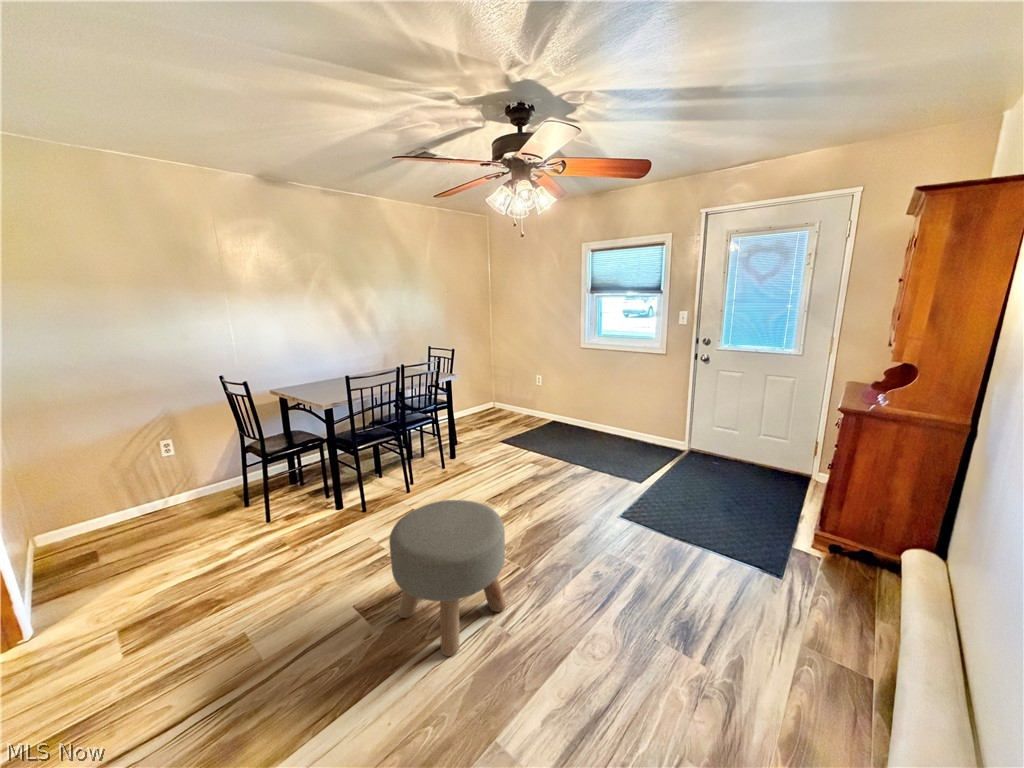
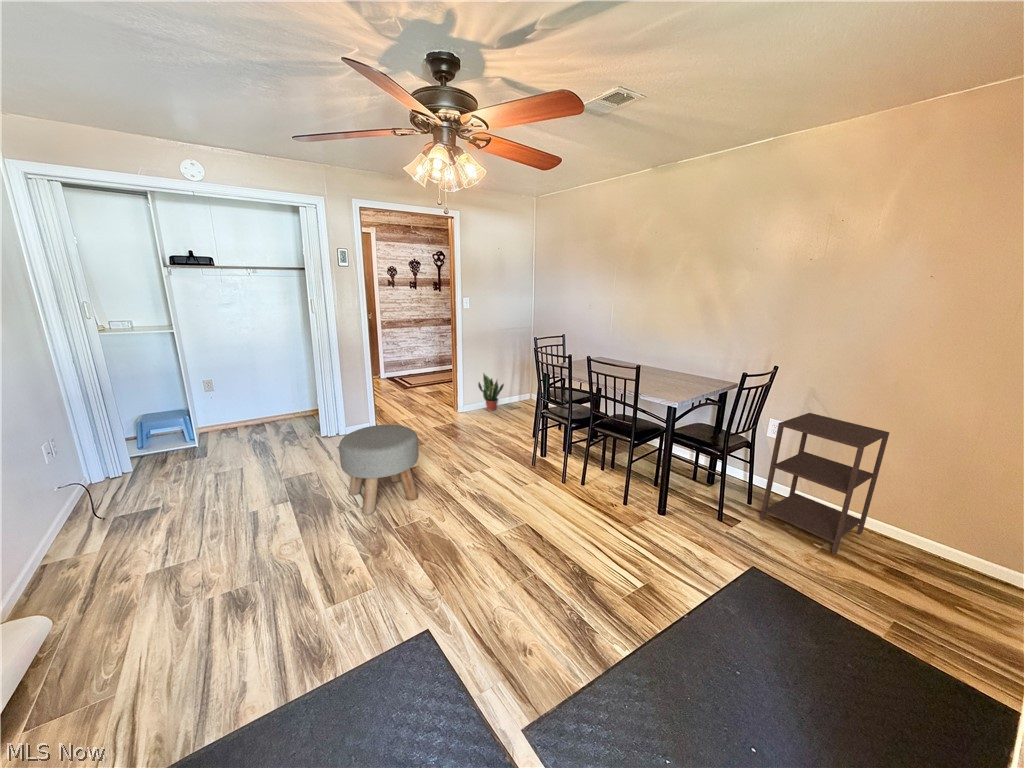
side table: none [437,366,489,434] -> present [760,413,889,555]
potted plant: none [15,509,103,590] -> present [478,374,504,411]

